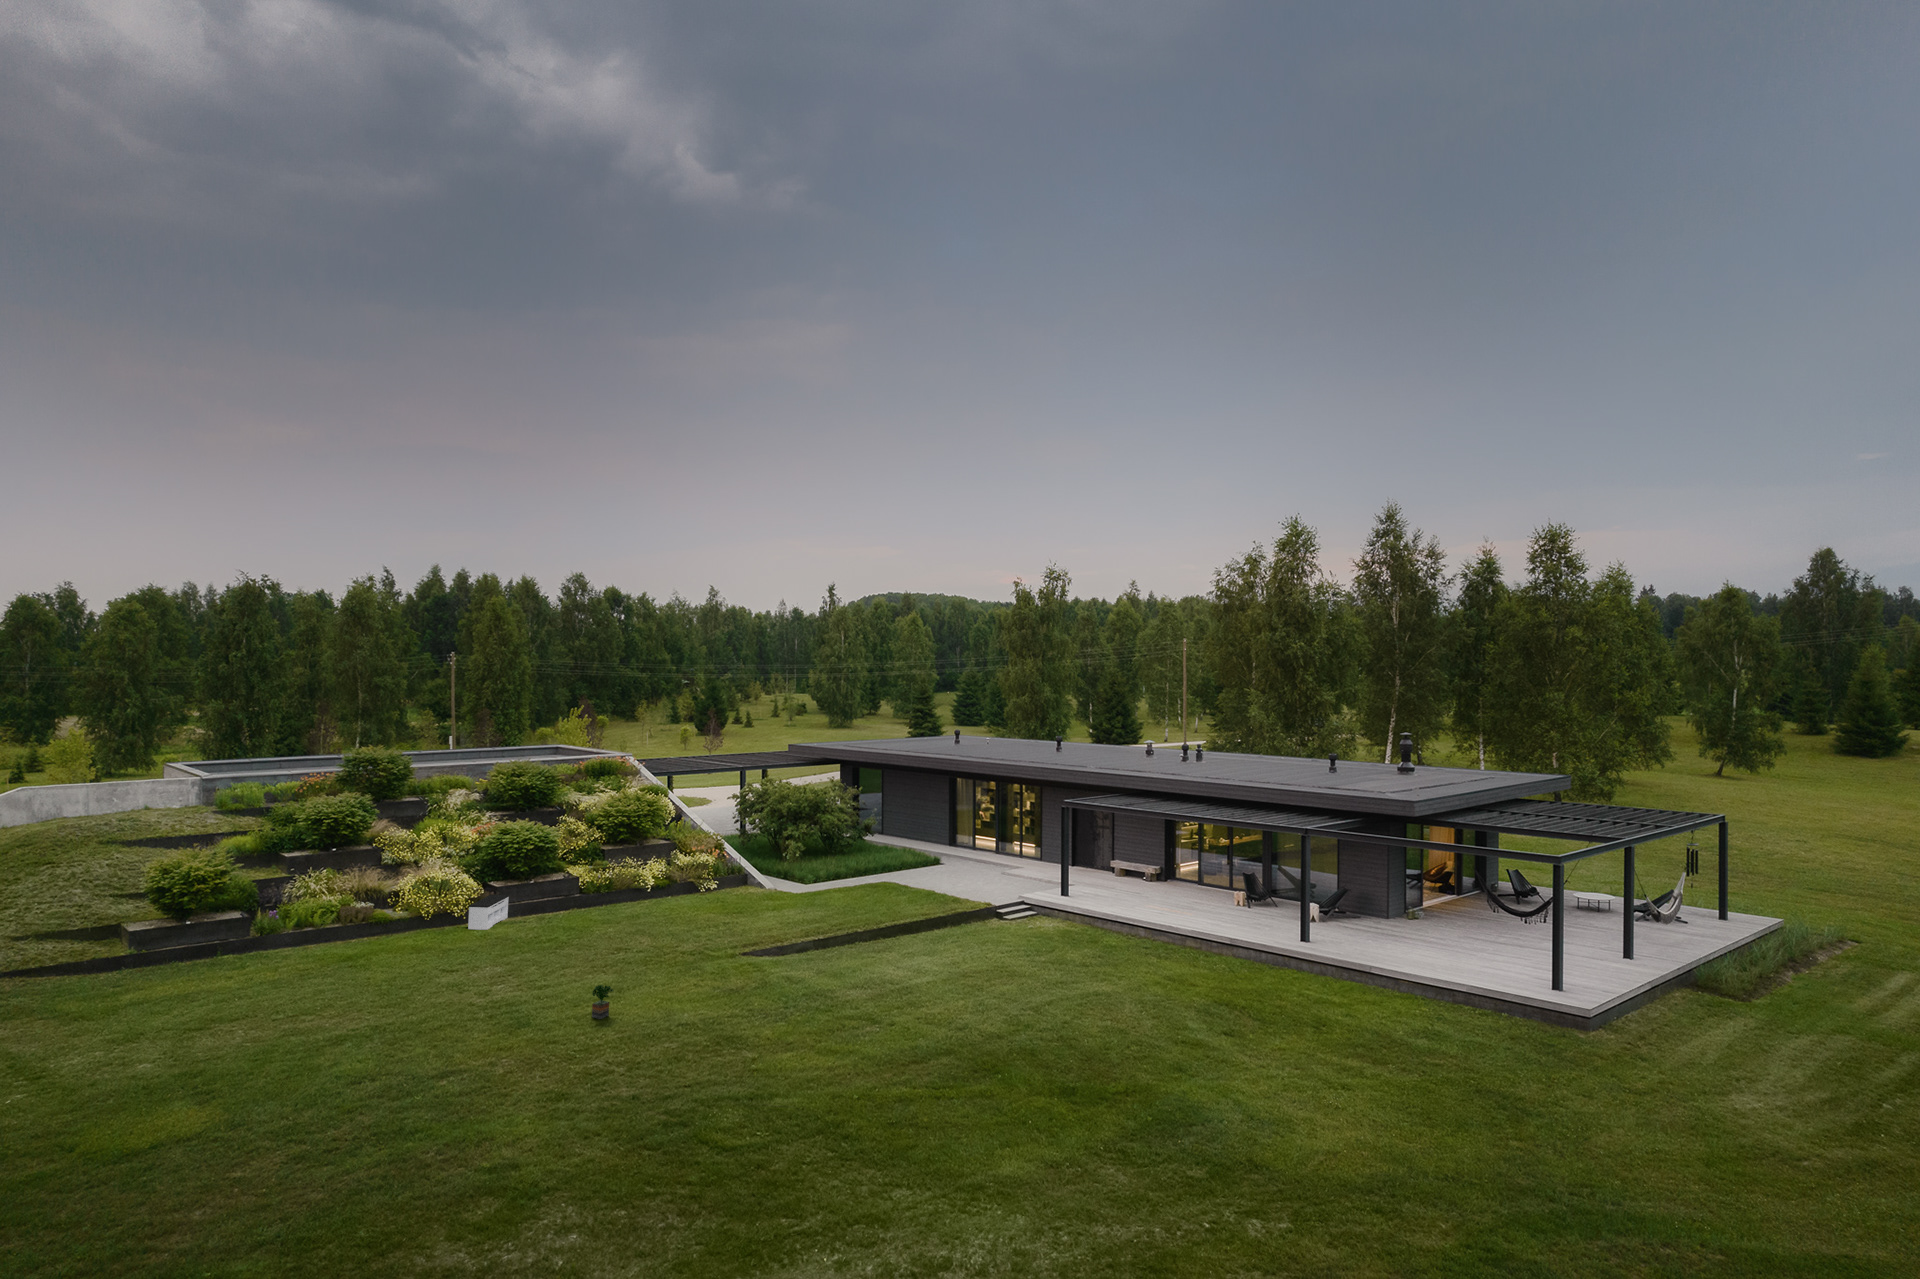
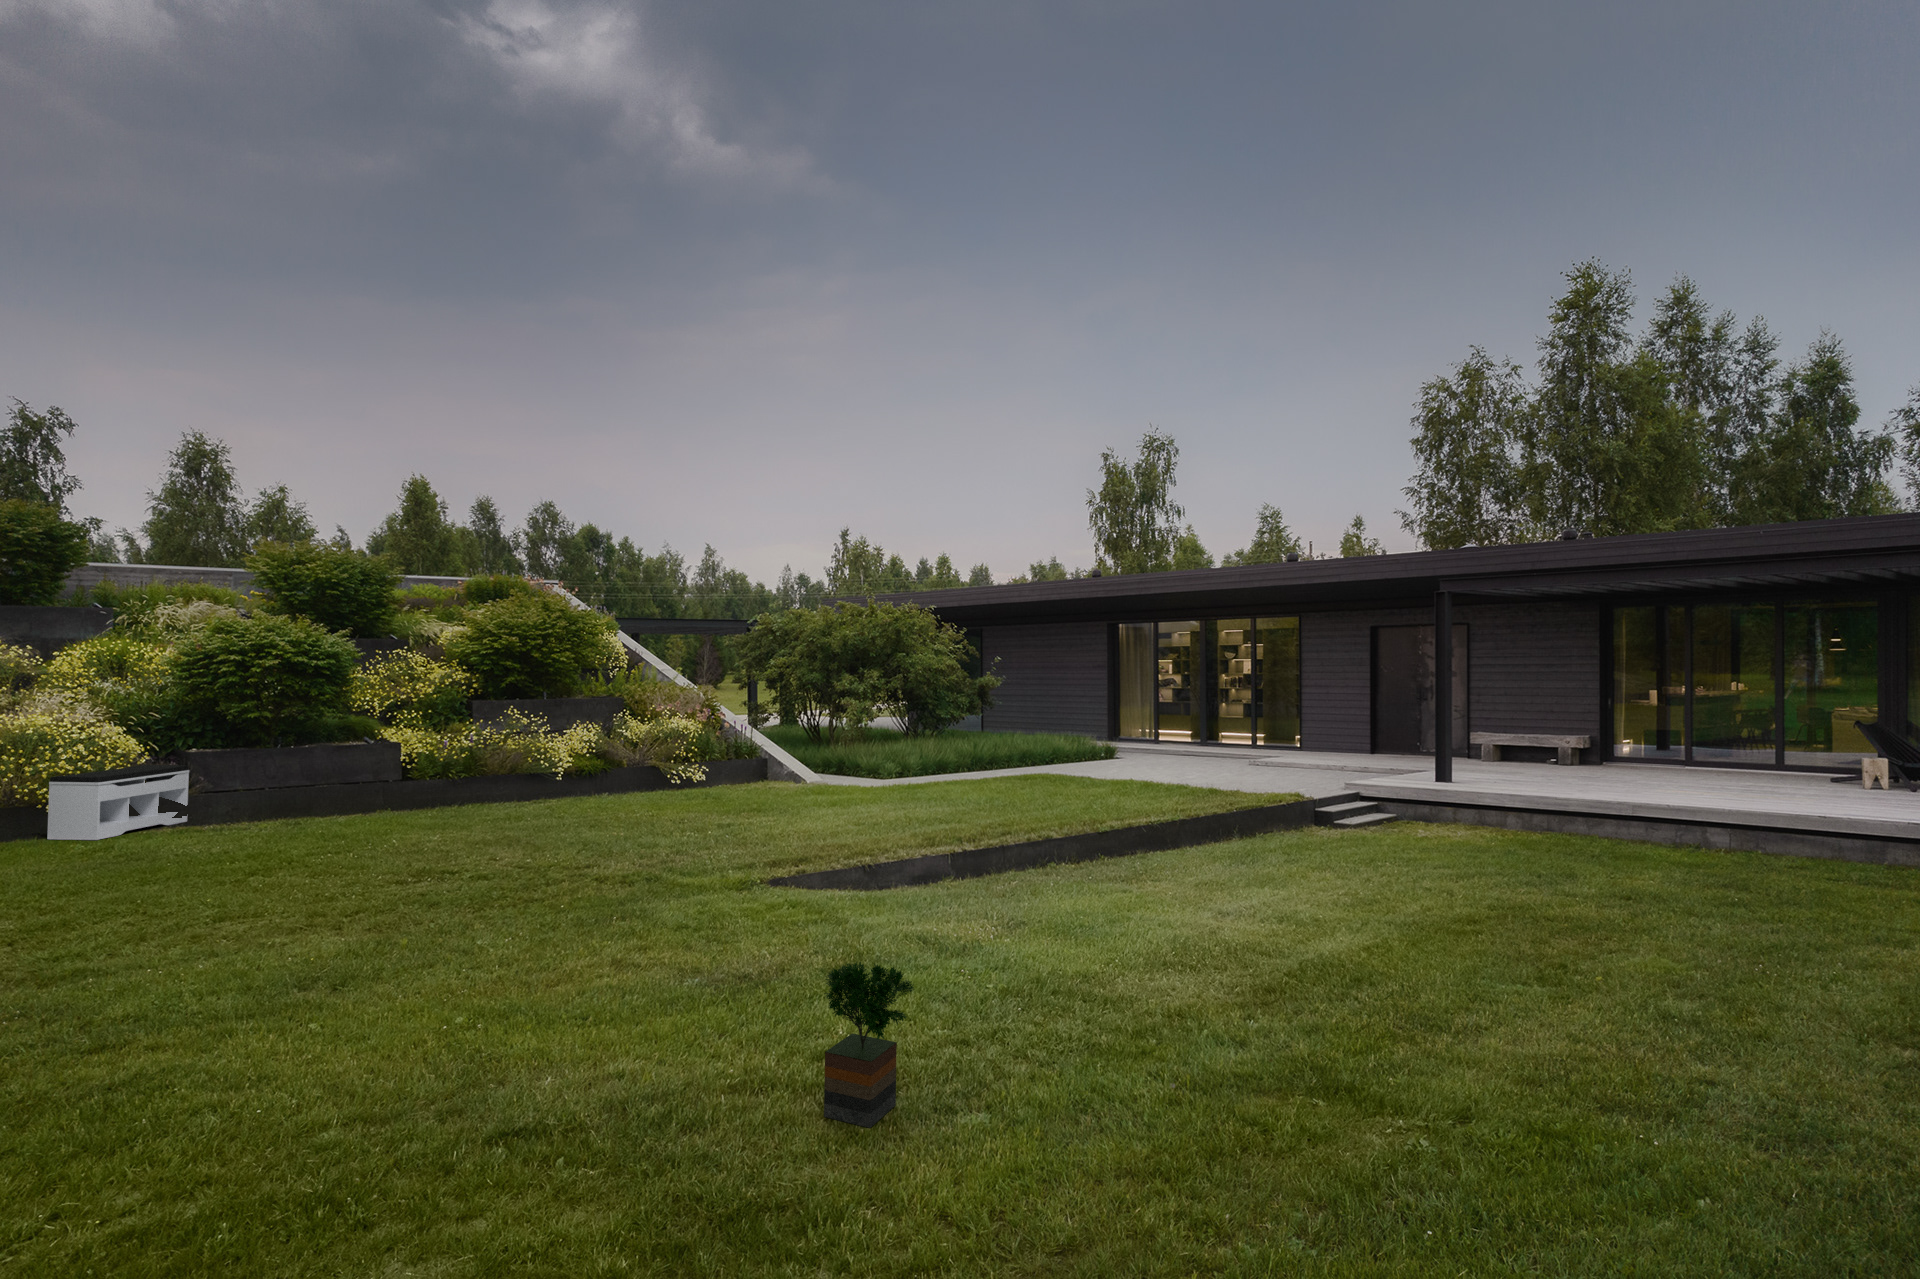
potted tree: present [592,985,613,1019] -> present [824,962,914,1128]

